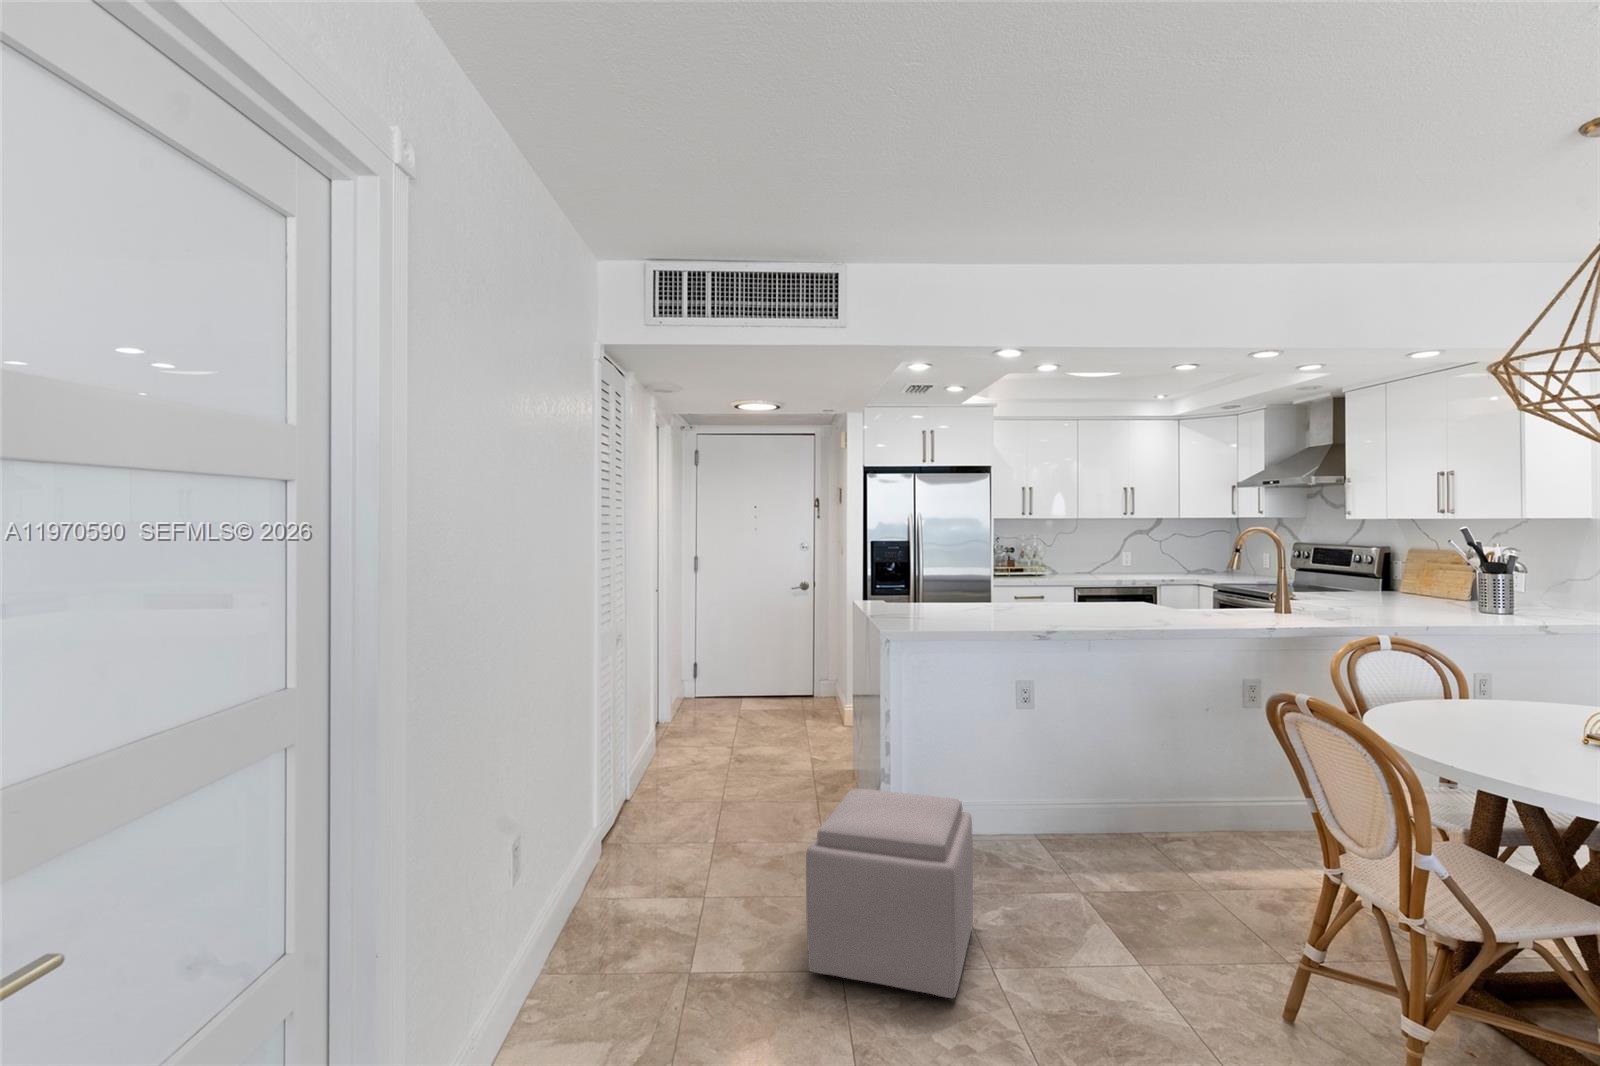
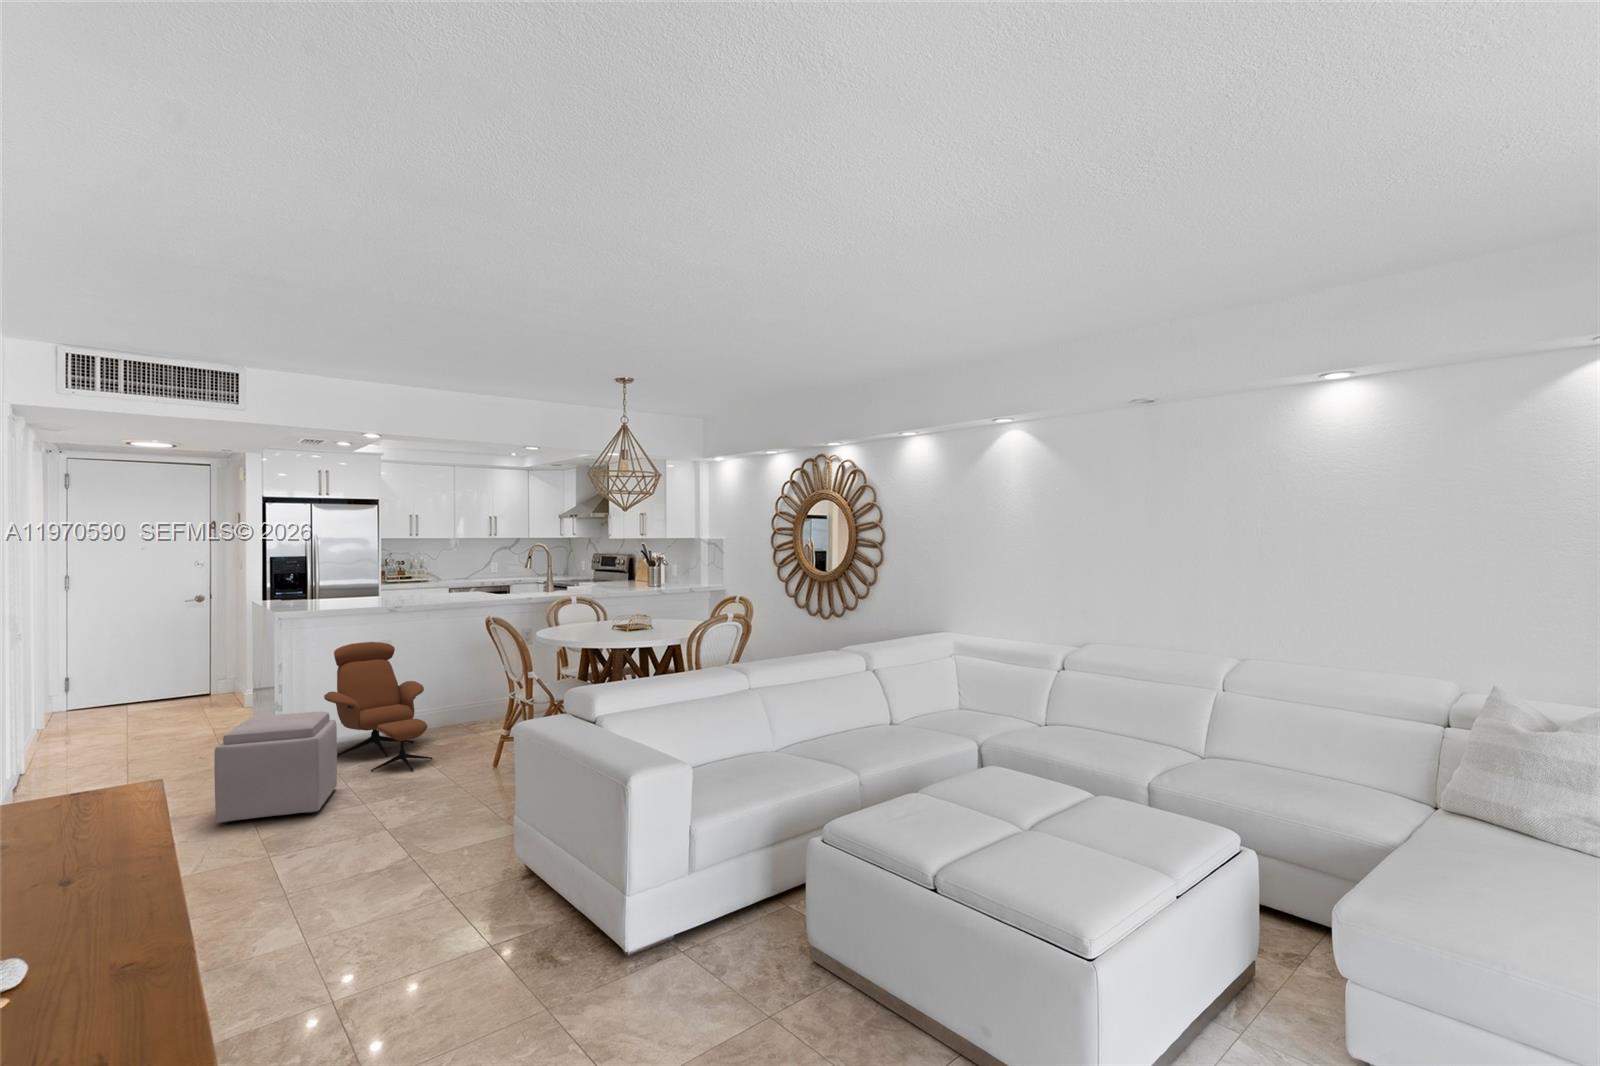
lounge chair: none [943,667,1110,915] -> present [324,642,433,771]

